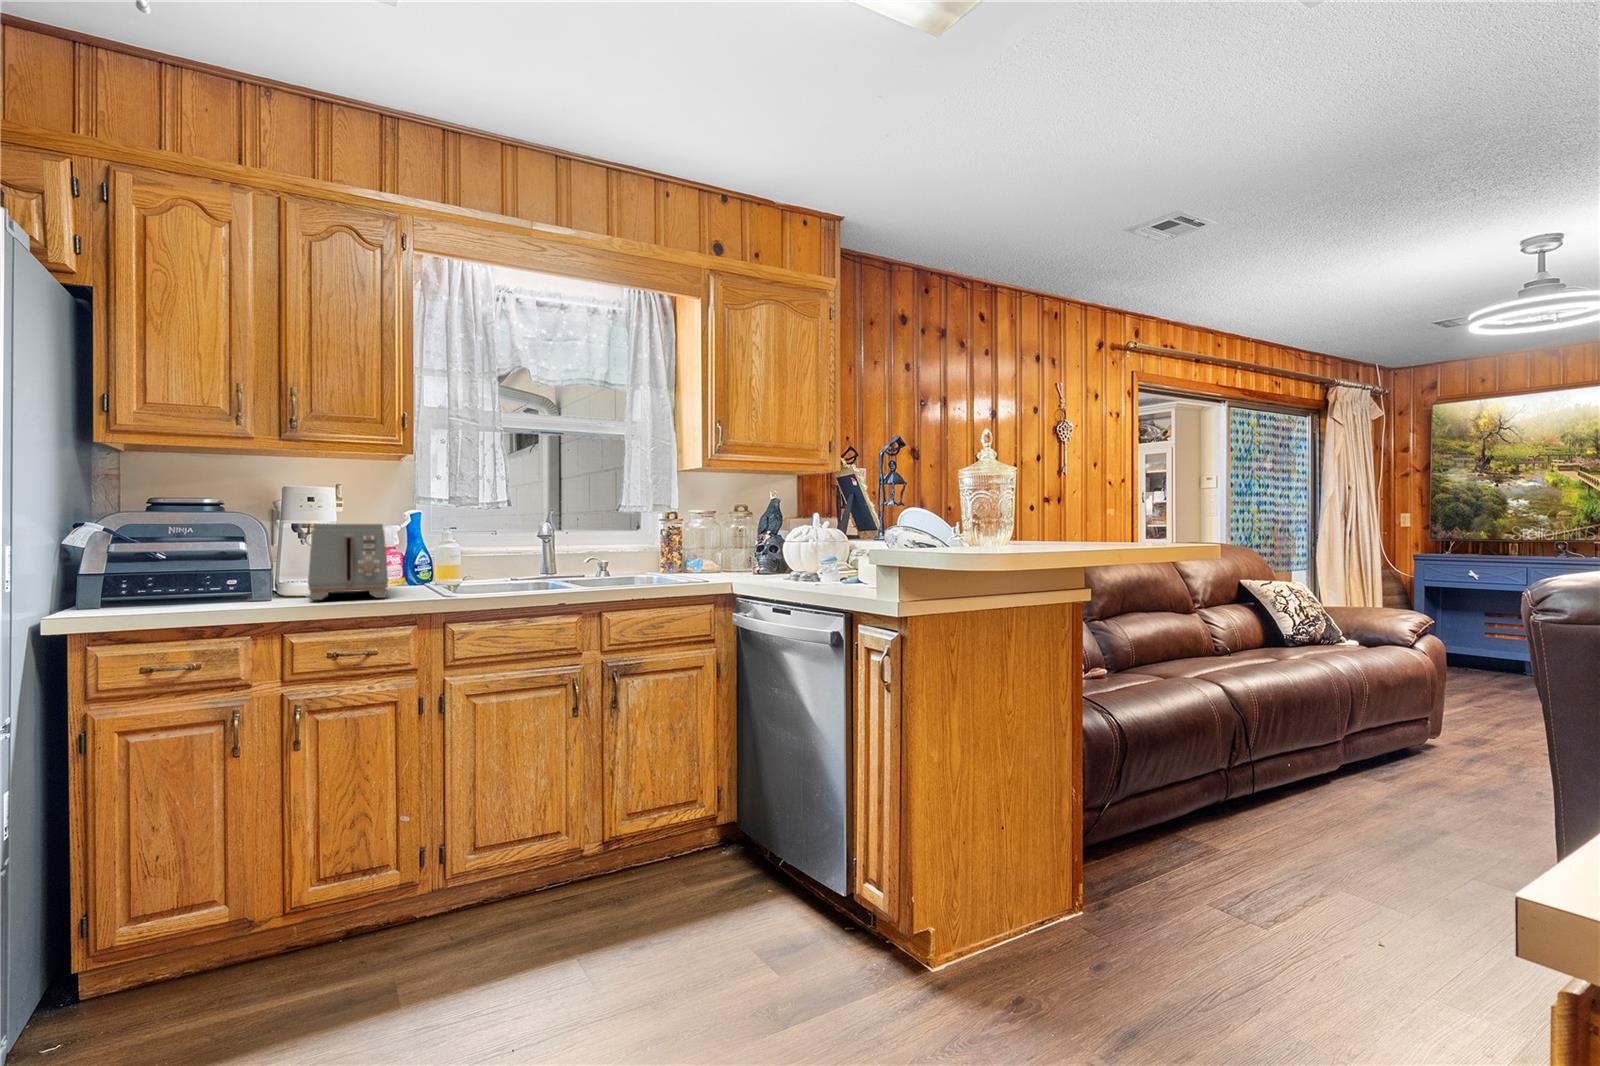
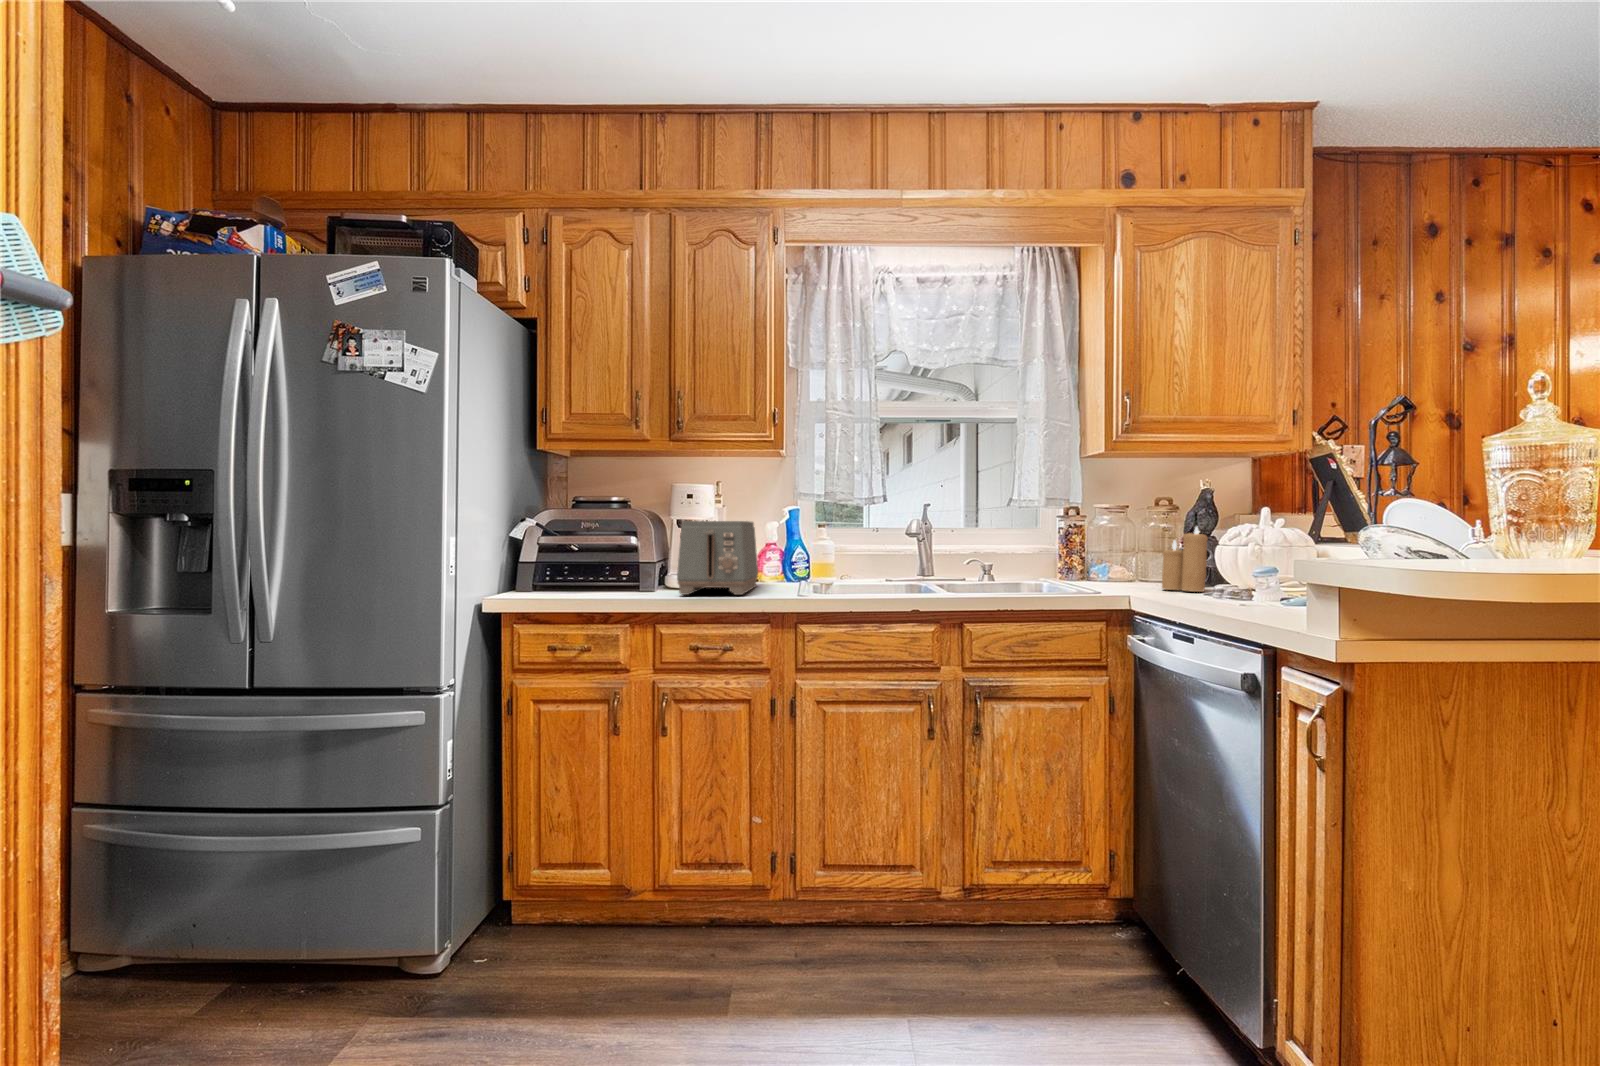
candle: none [750,528,783,578] -> present [1162,527,1208,592]

